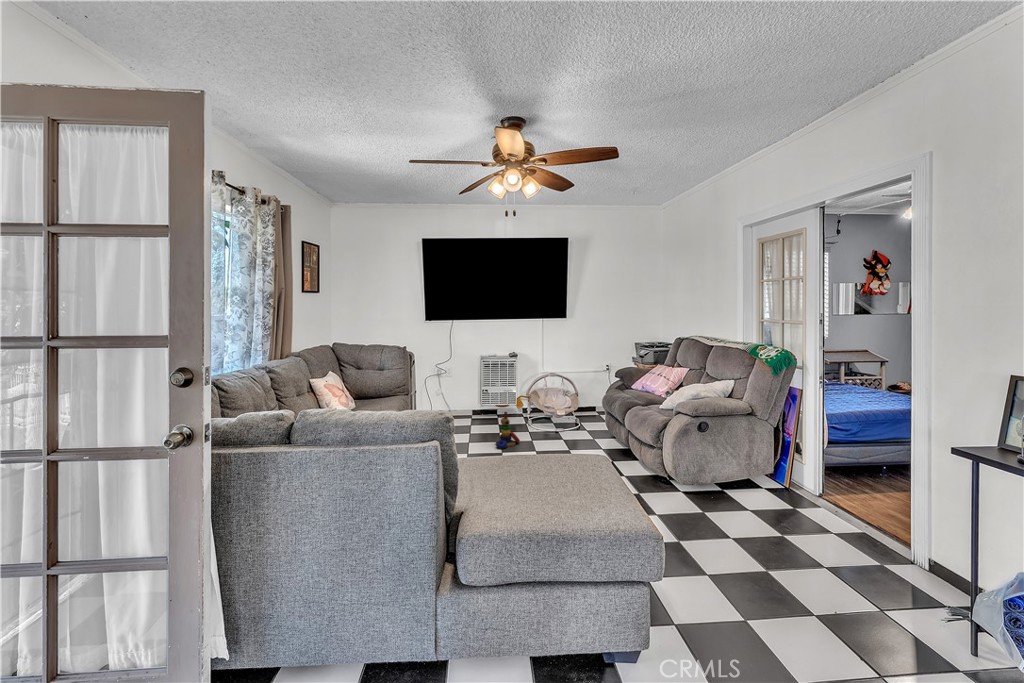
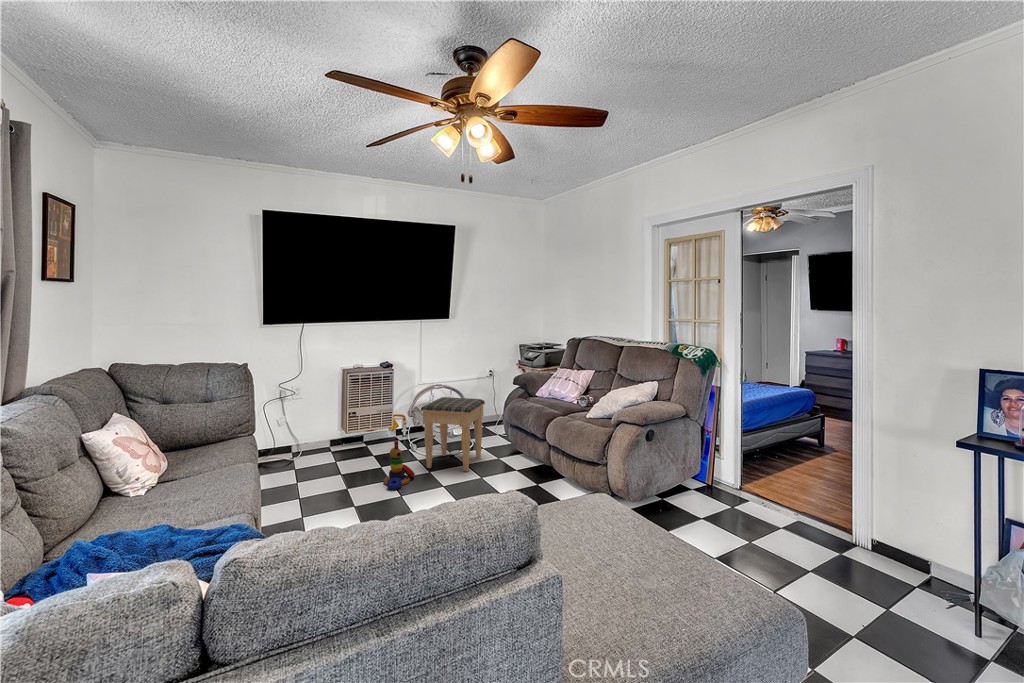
footstool: none [529,383,585,444] -> present [421,397,485,471]

